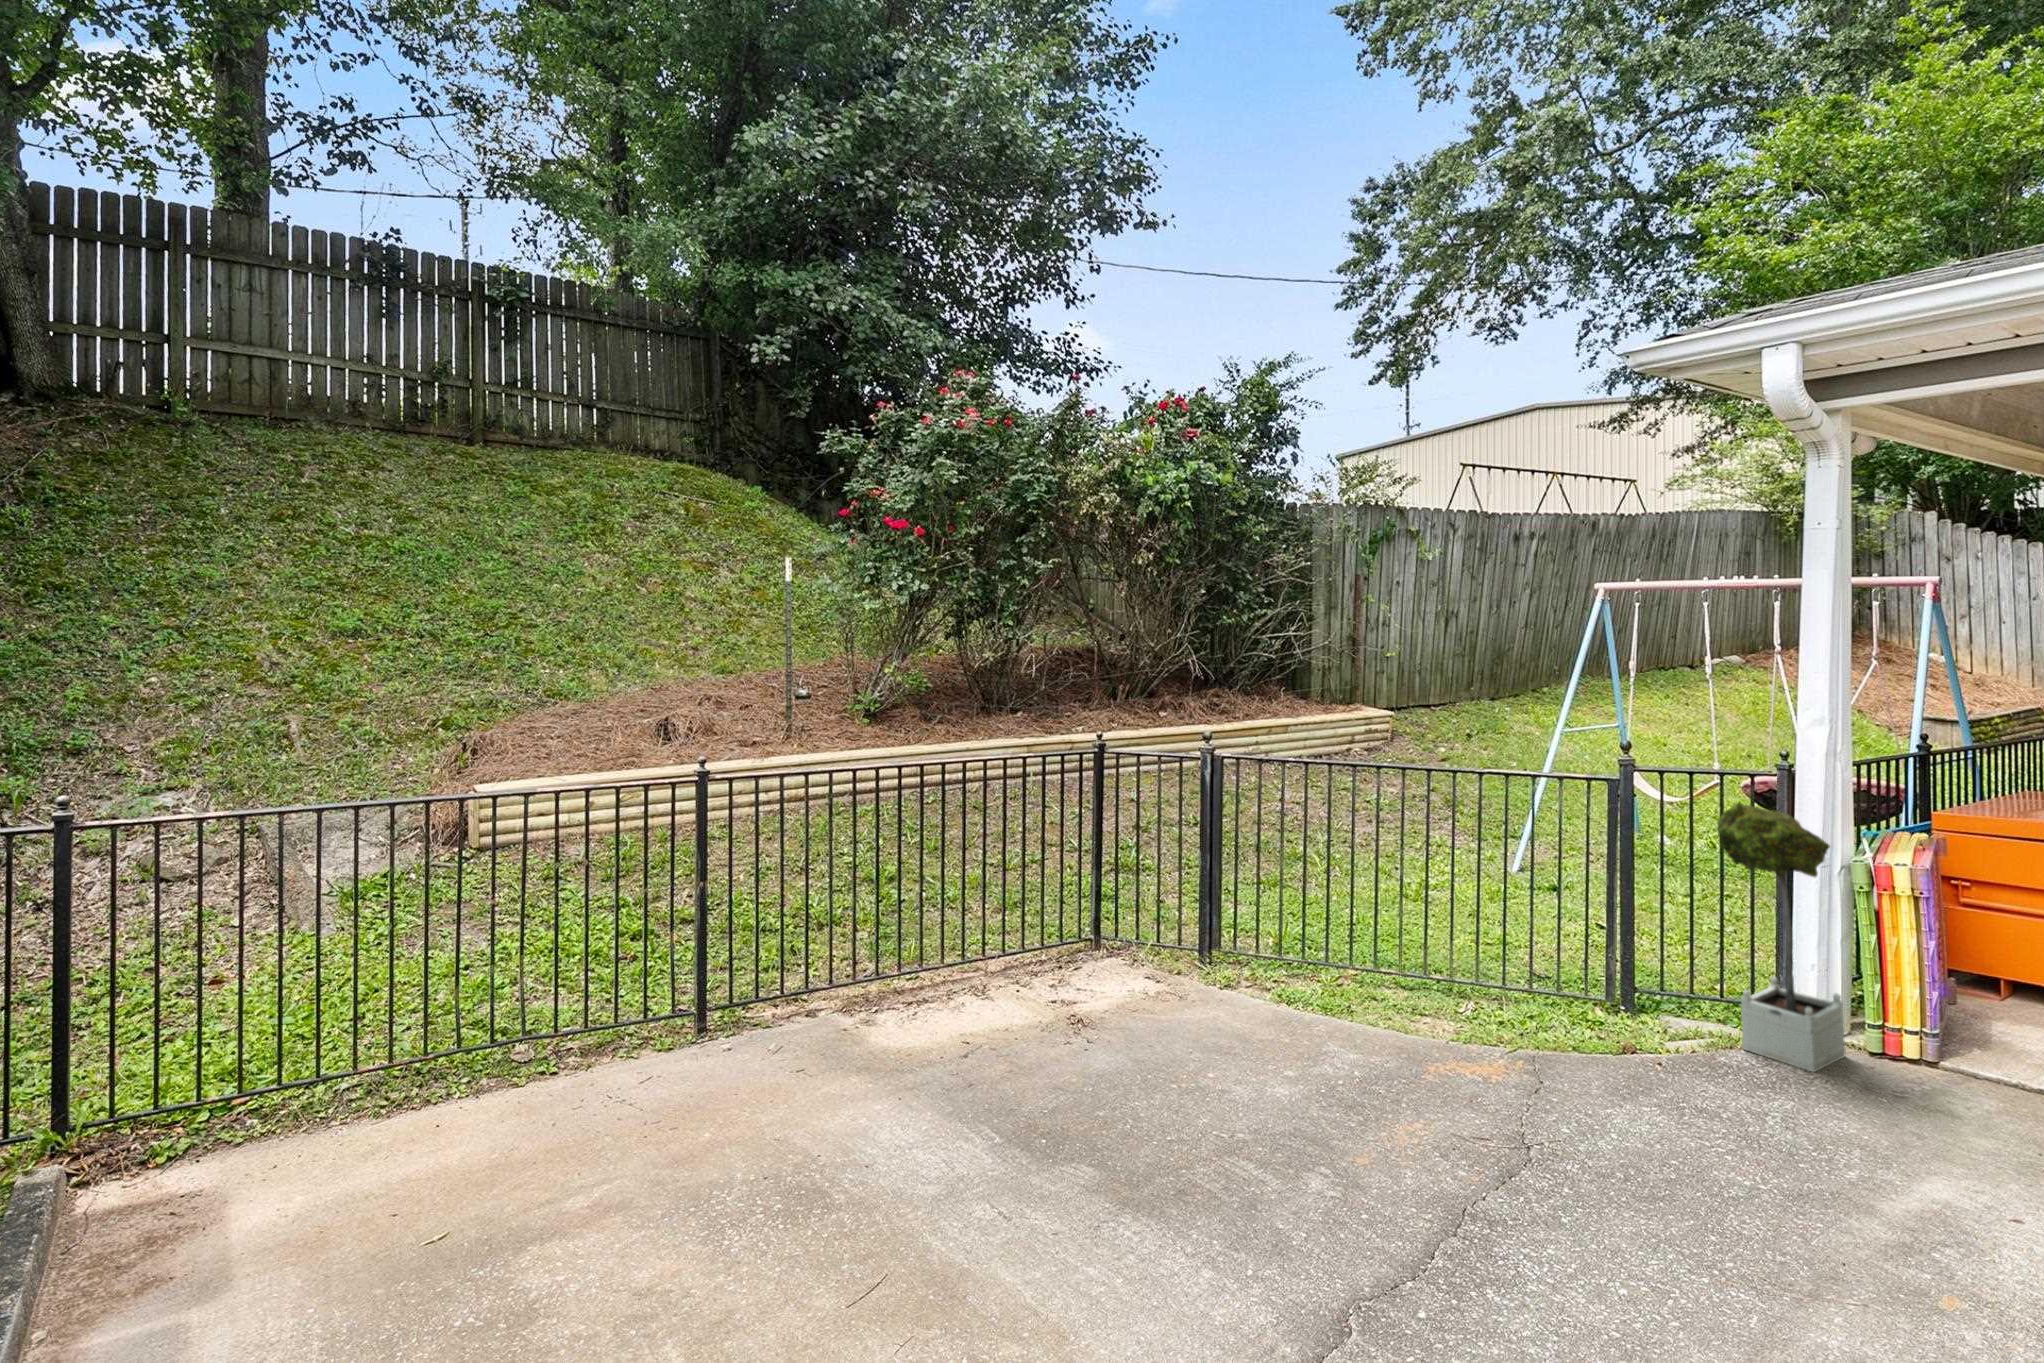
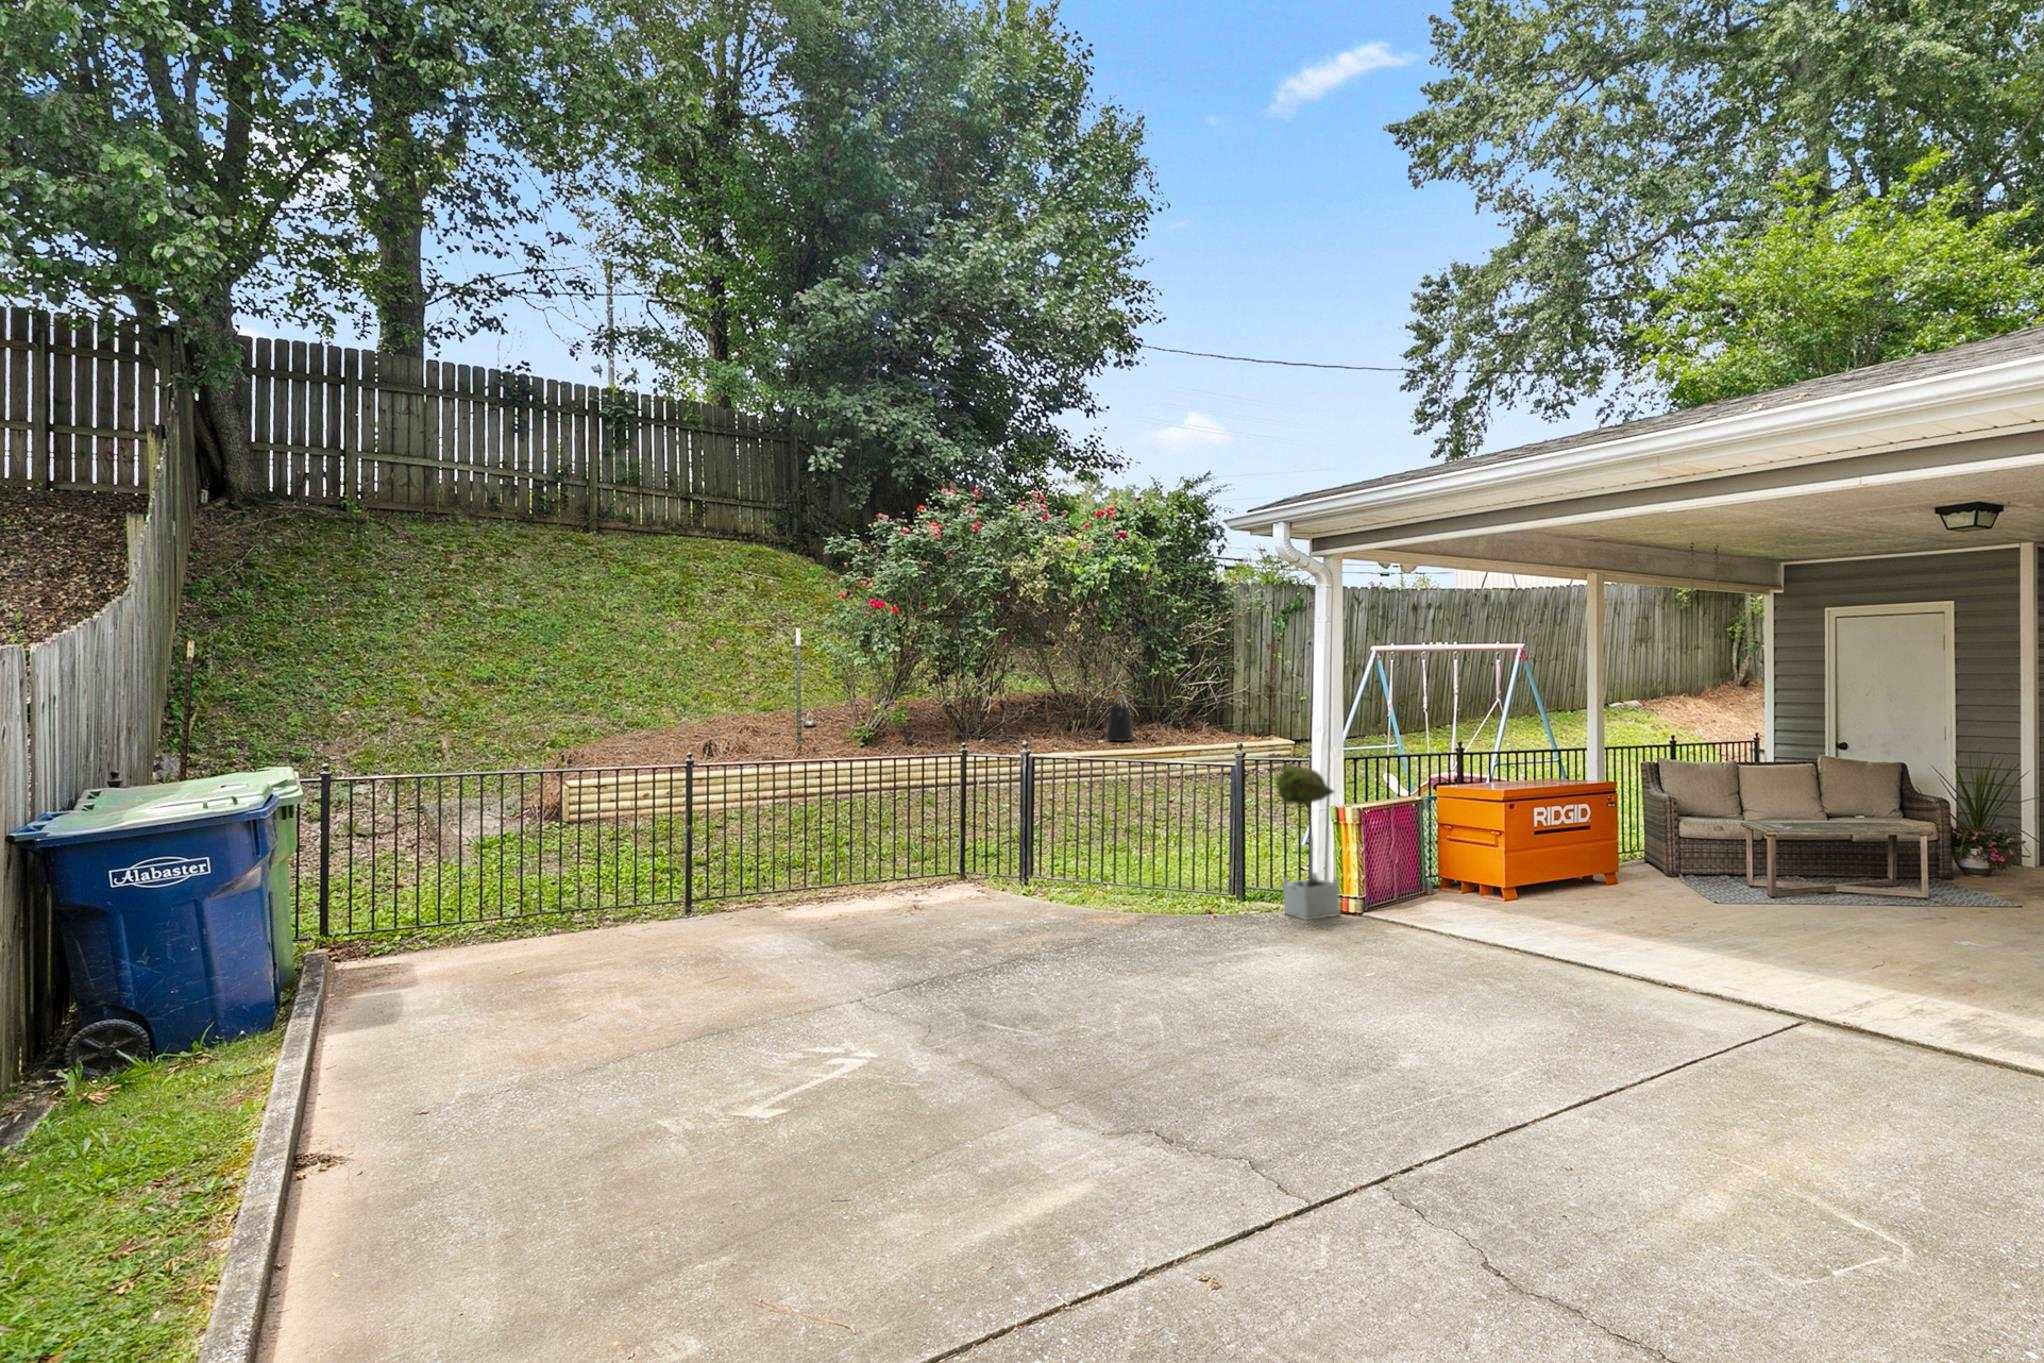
watering can: none [1158,642,1196,708] -> present [1105,691,1133,741]

